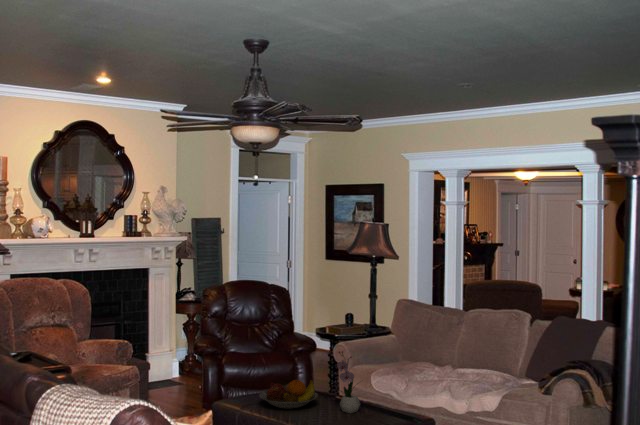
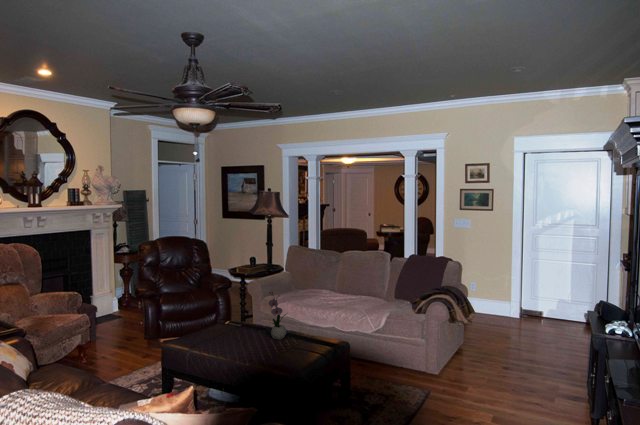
fruit bowl: present [259,380,318,409] -> none [203,315,251,341]

